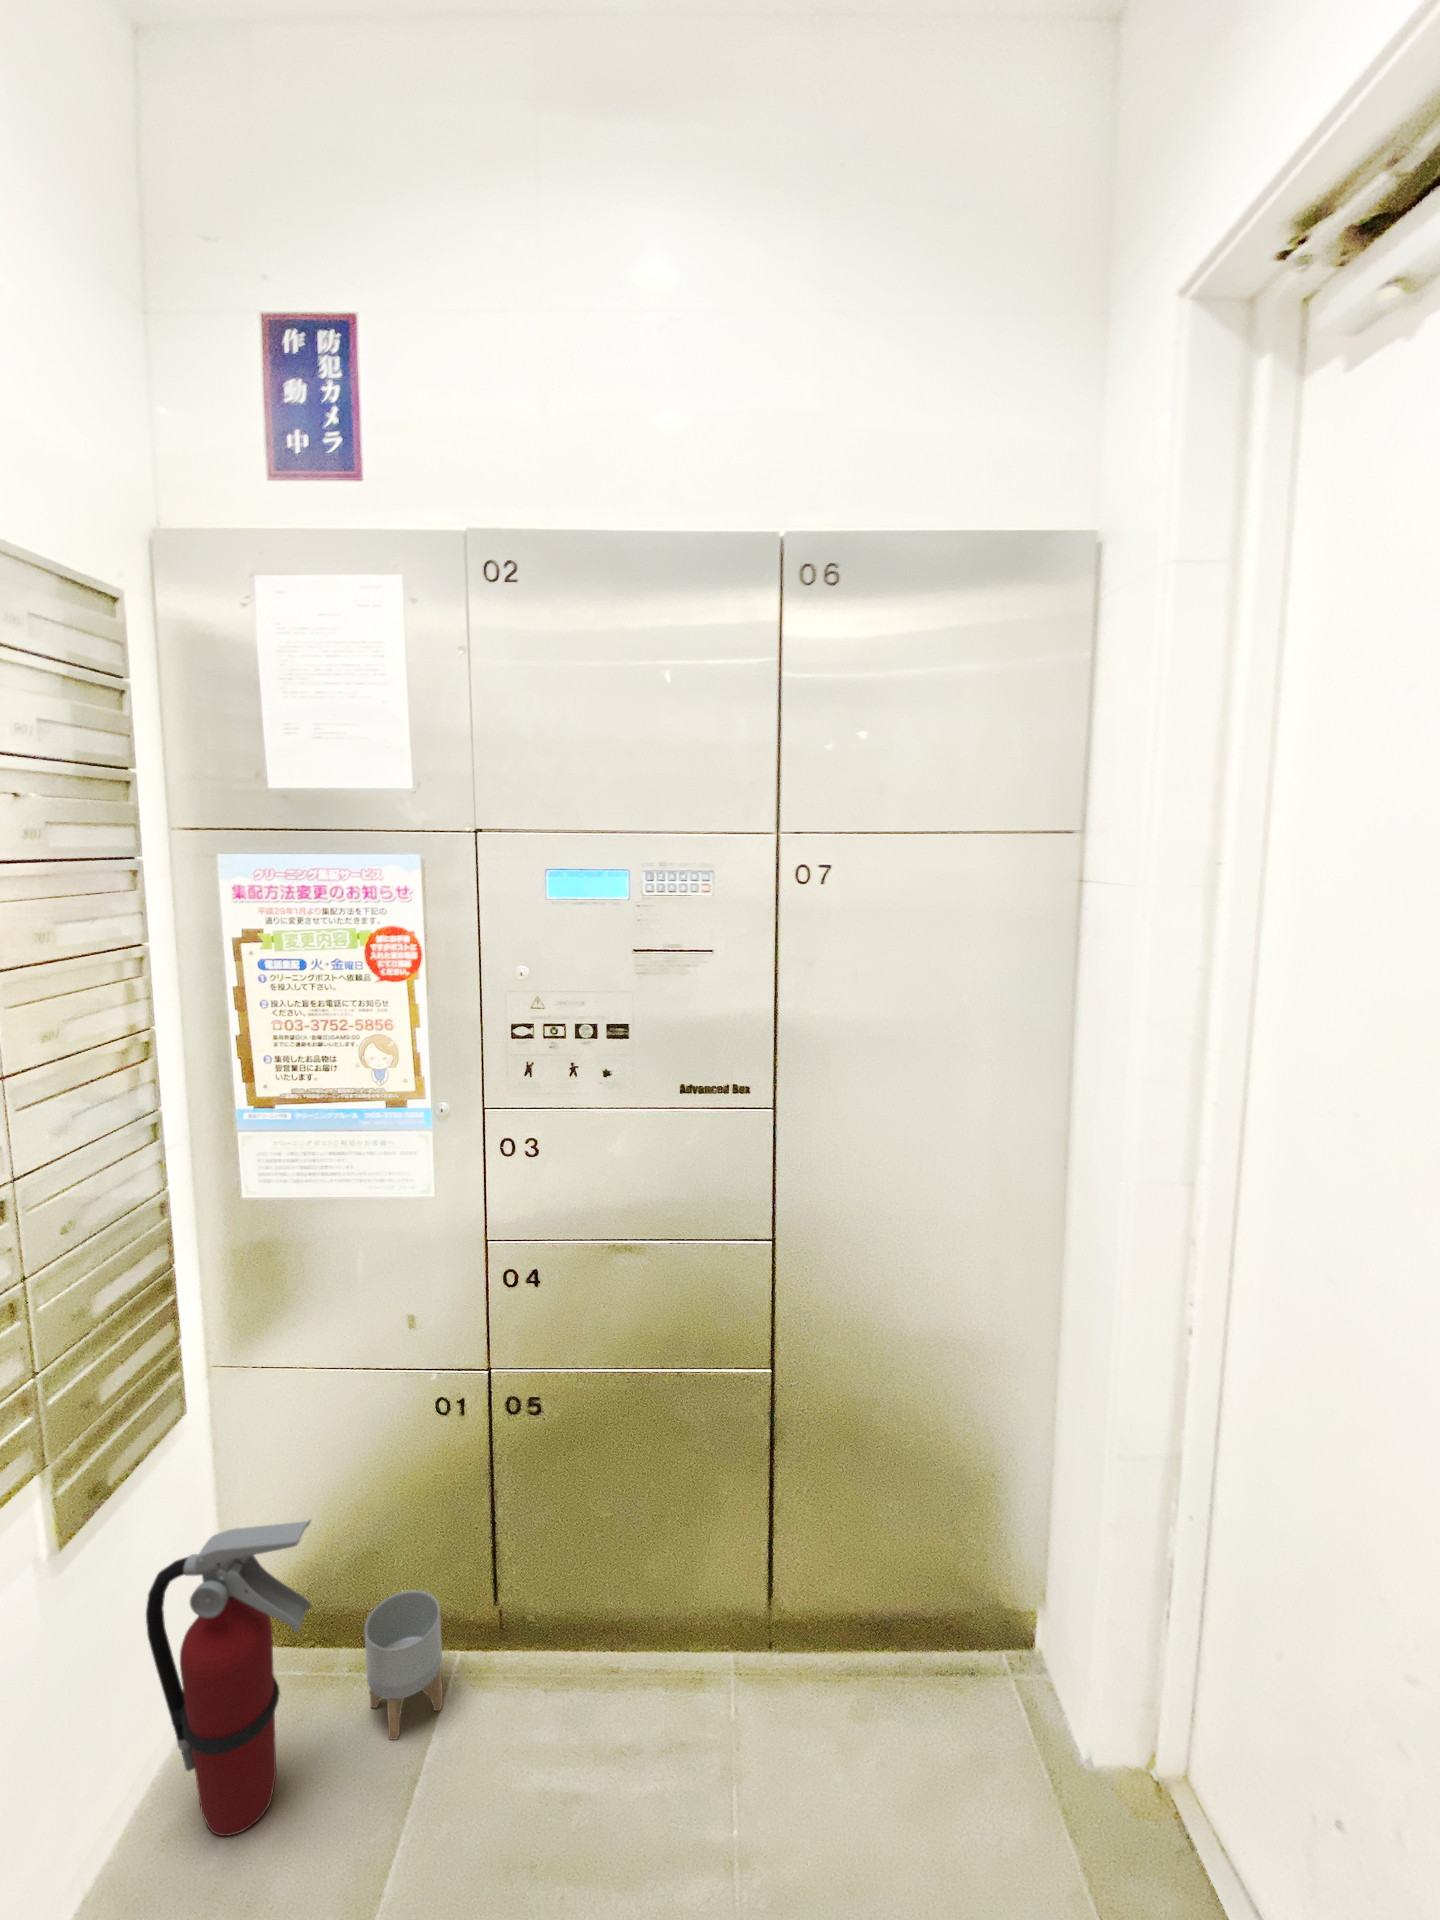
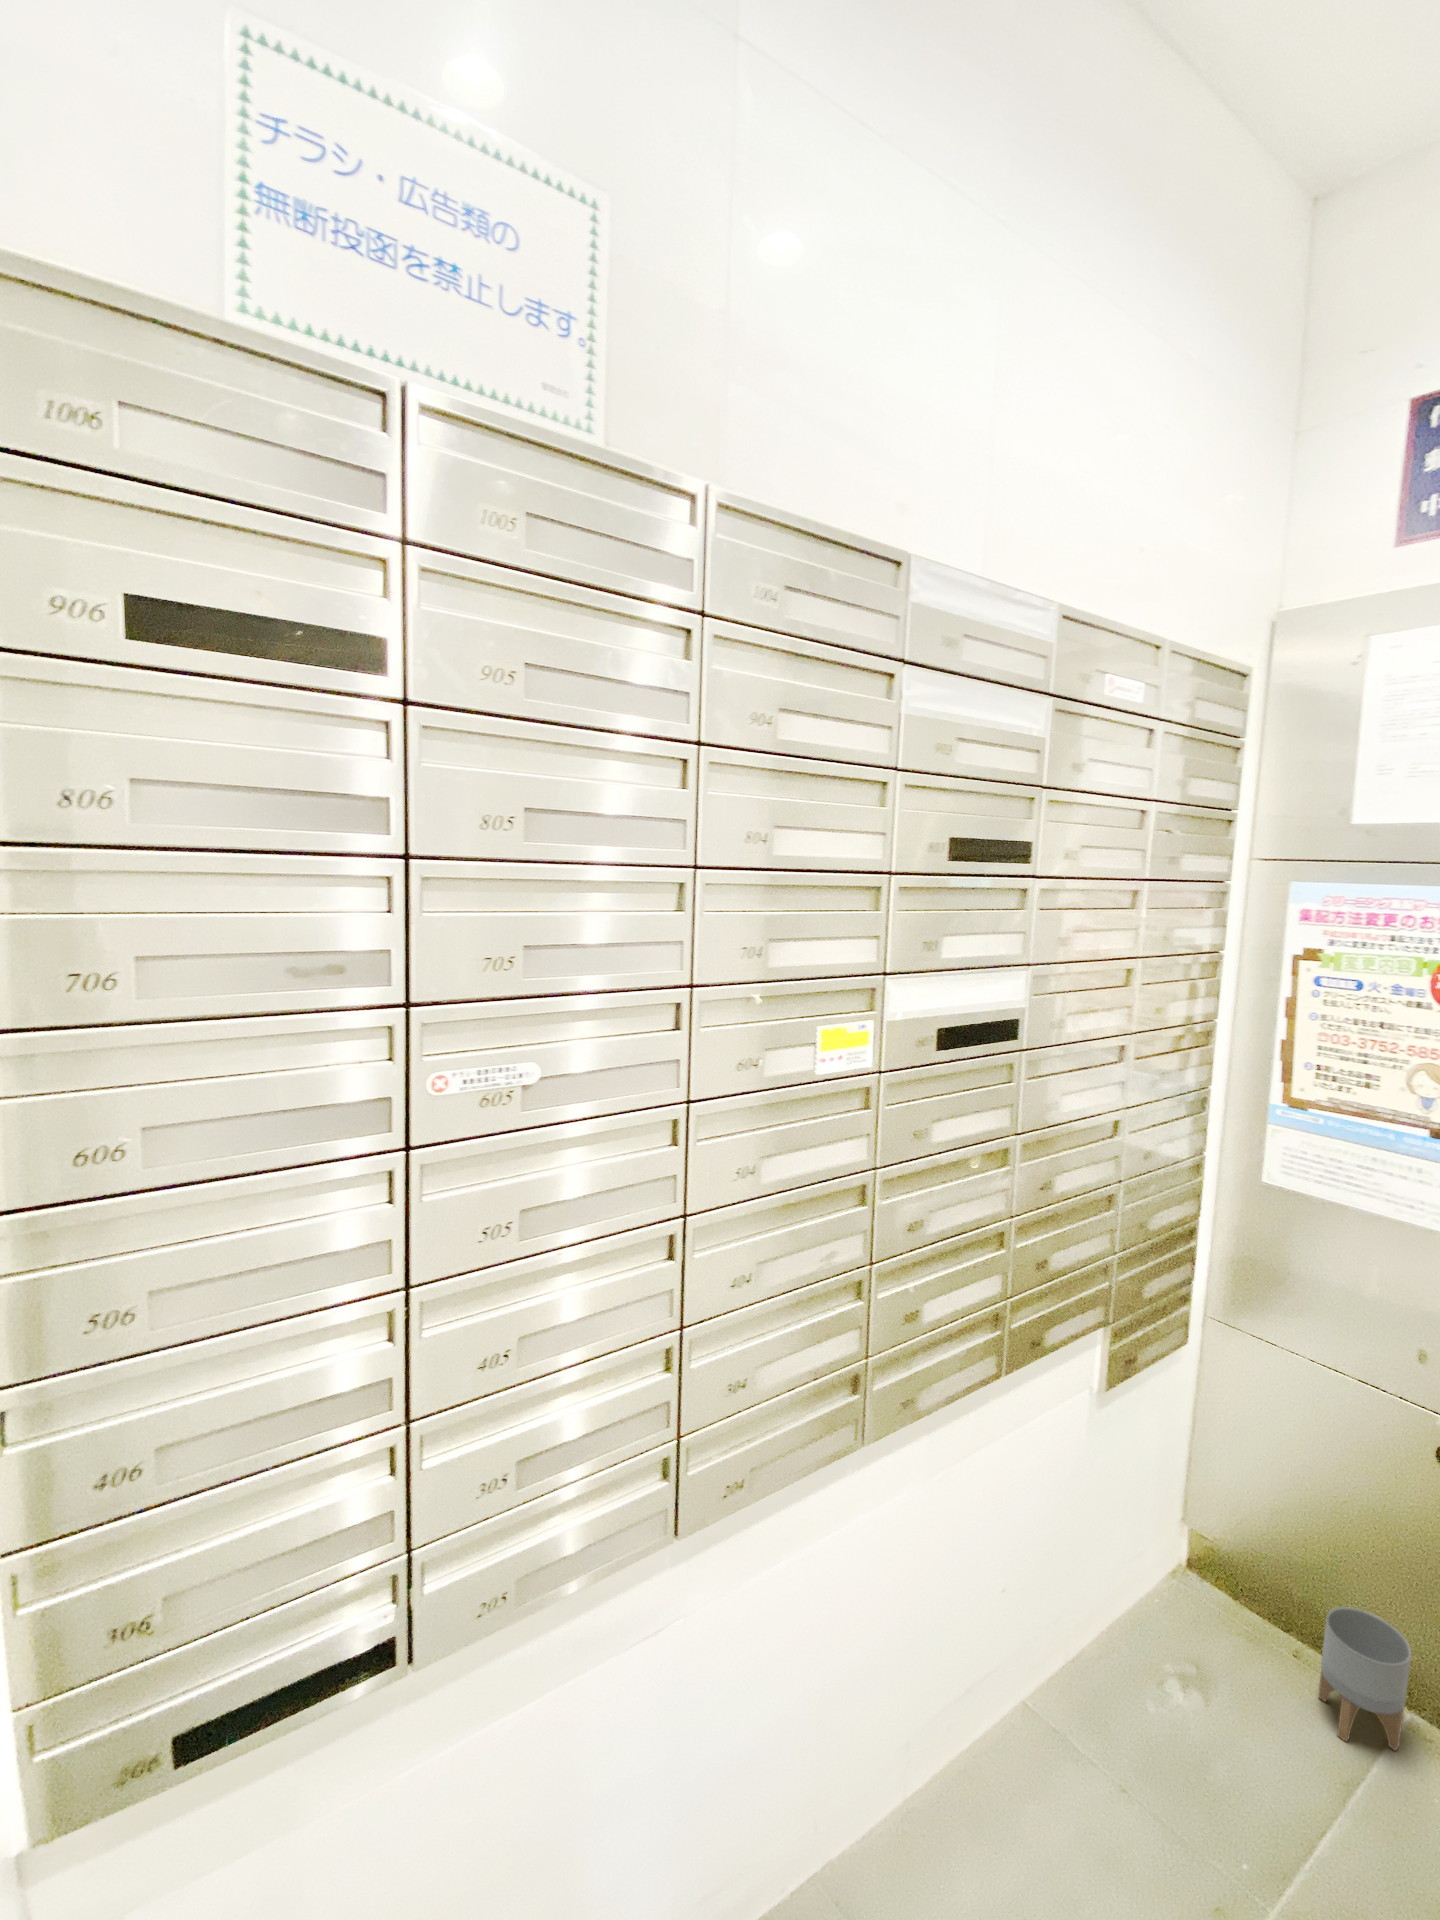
fire extinguisher: present [146,1520,311,1836] -> none [1146,1448,1302,1708]

